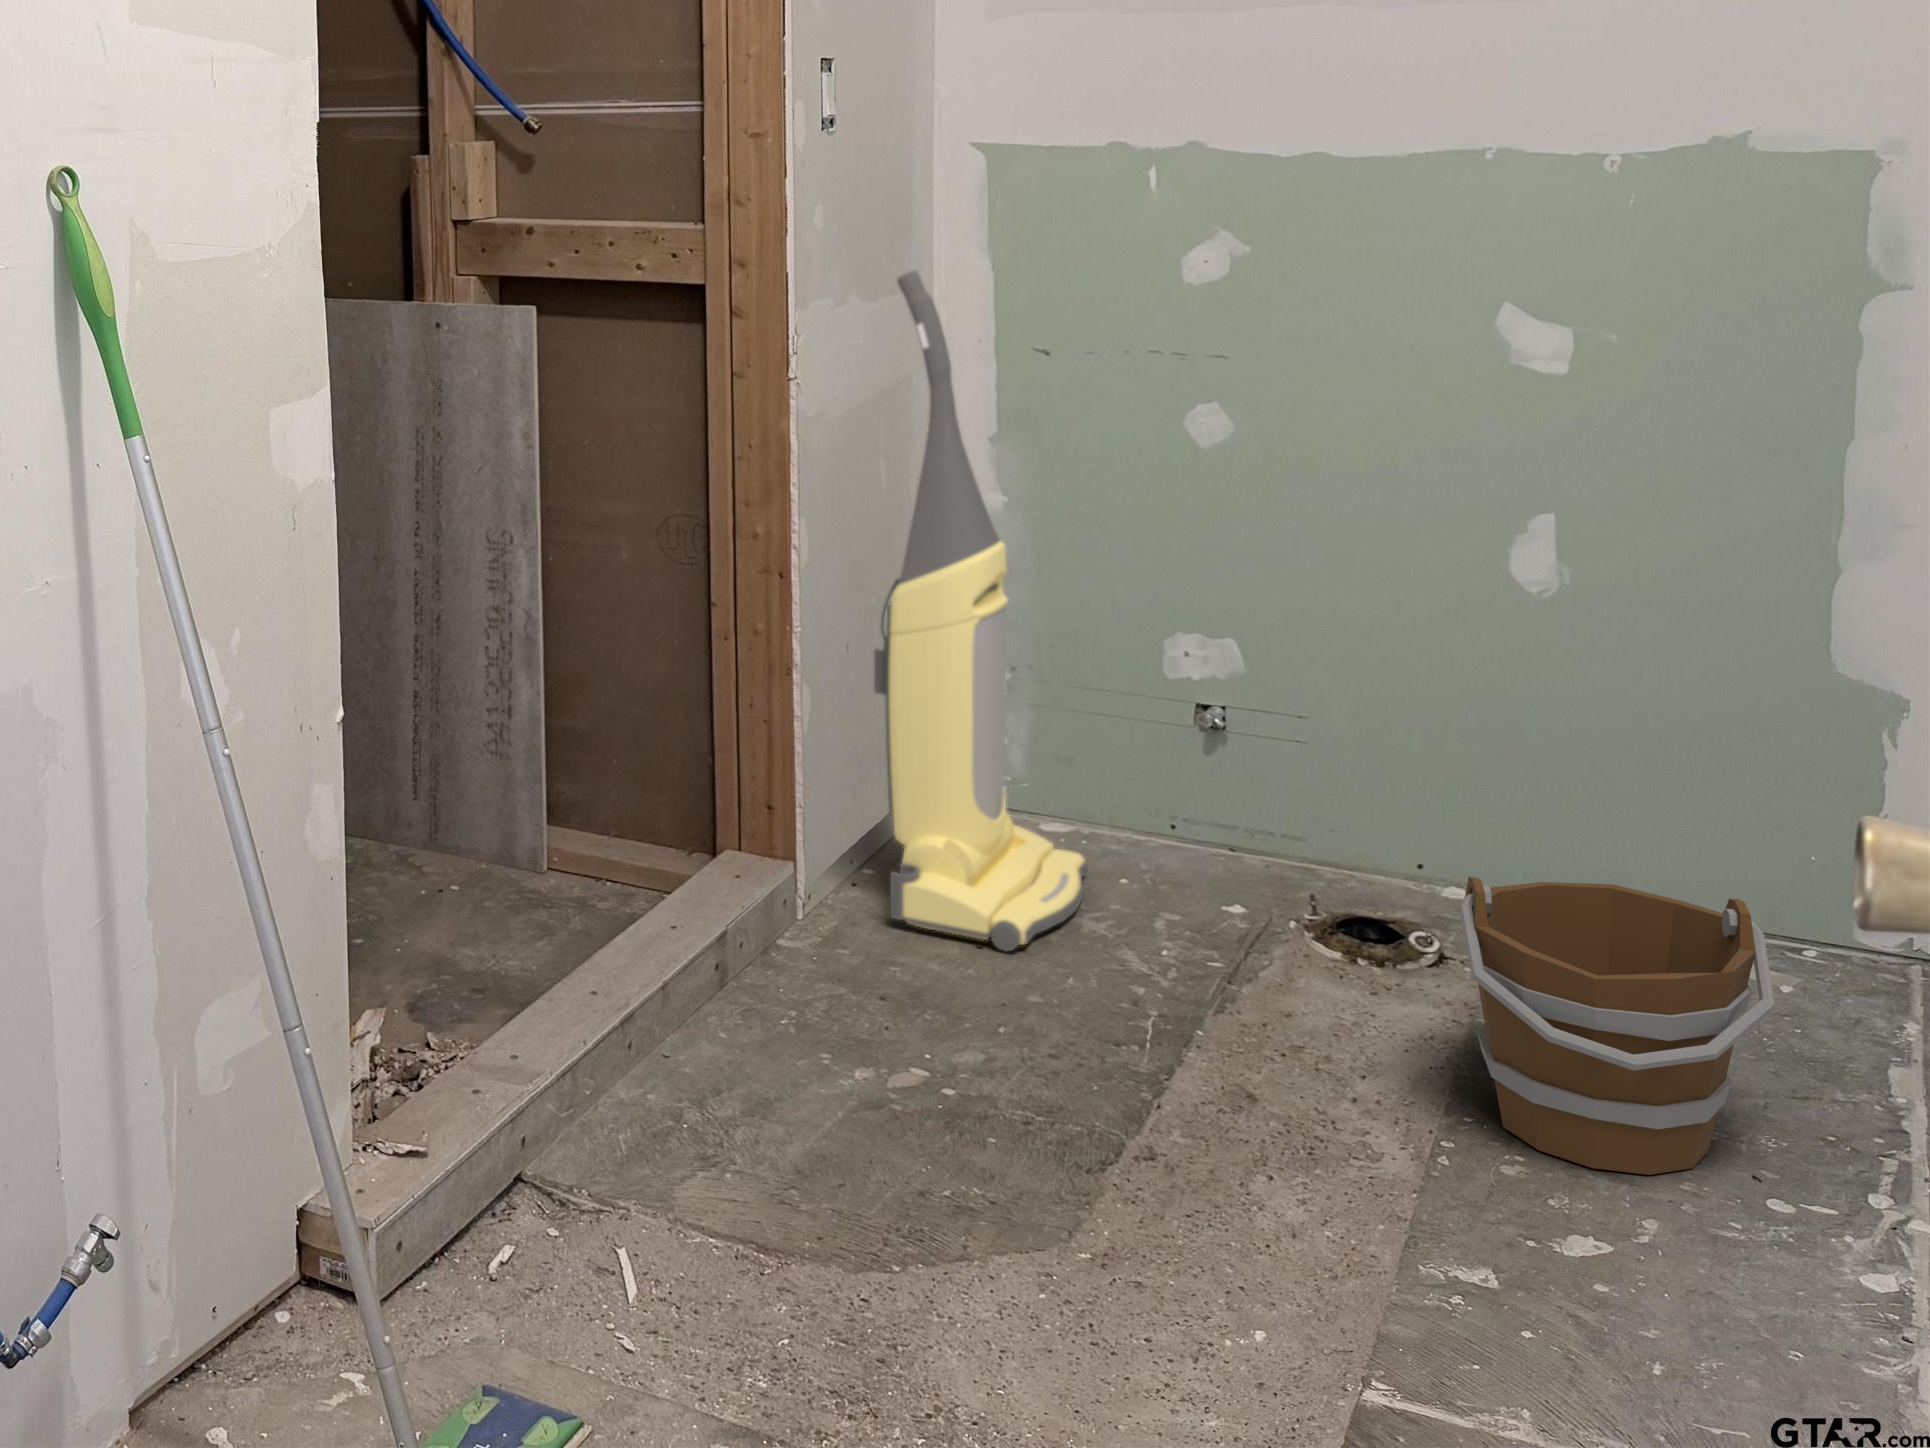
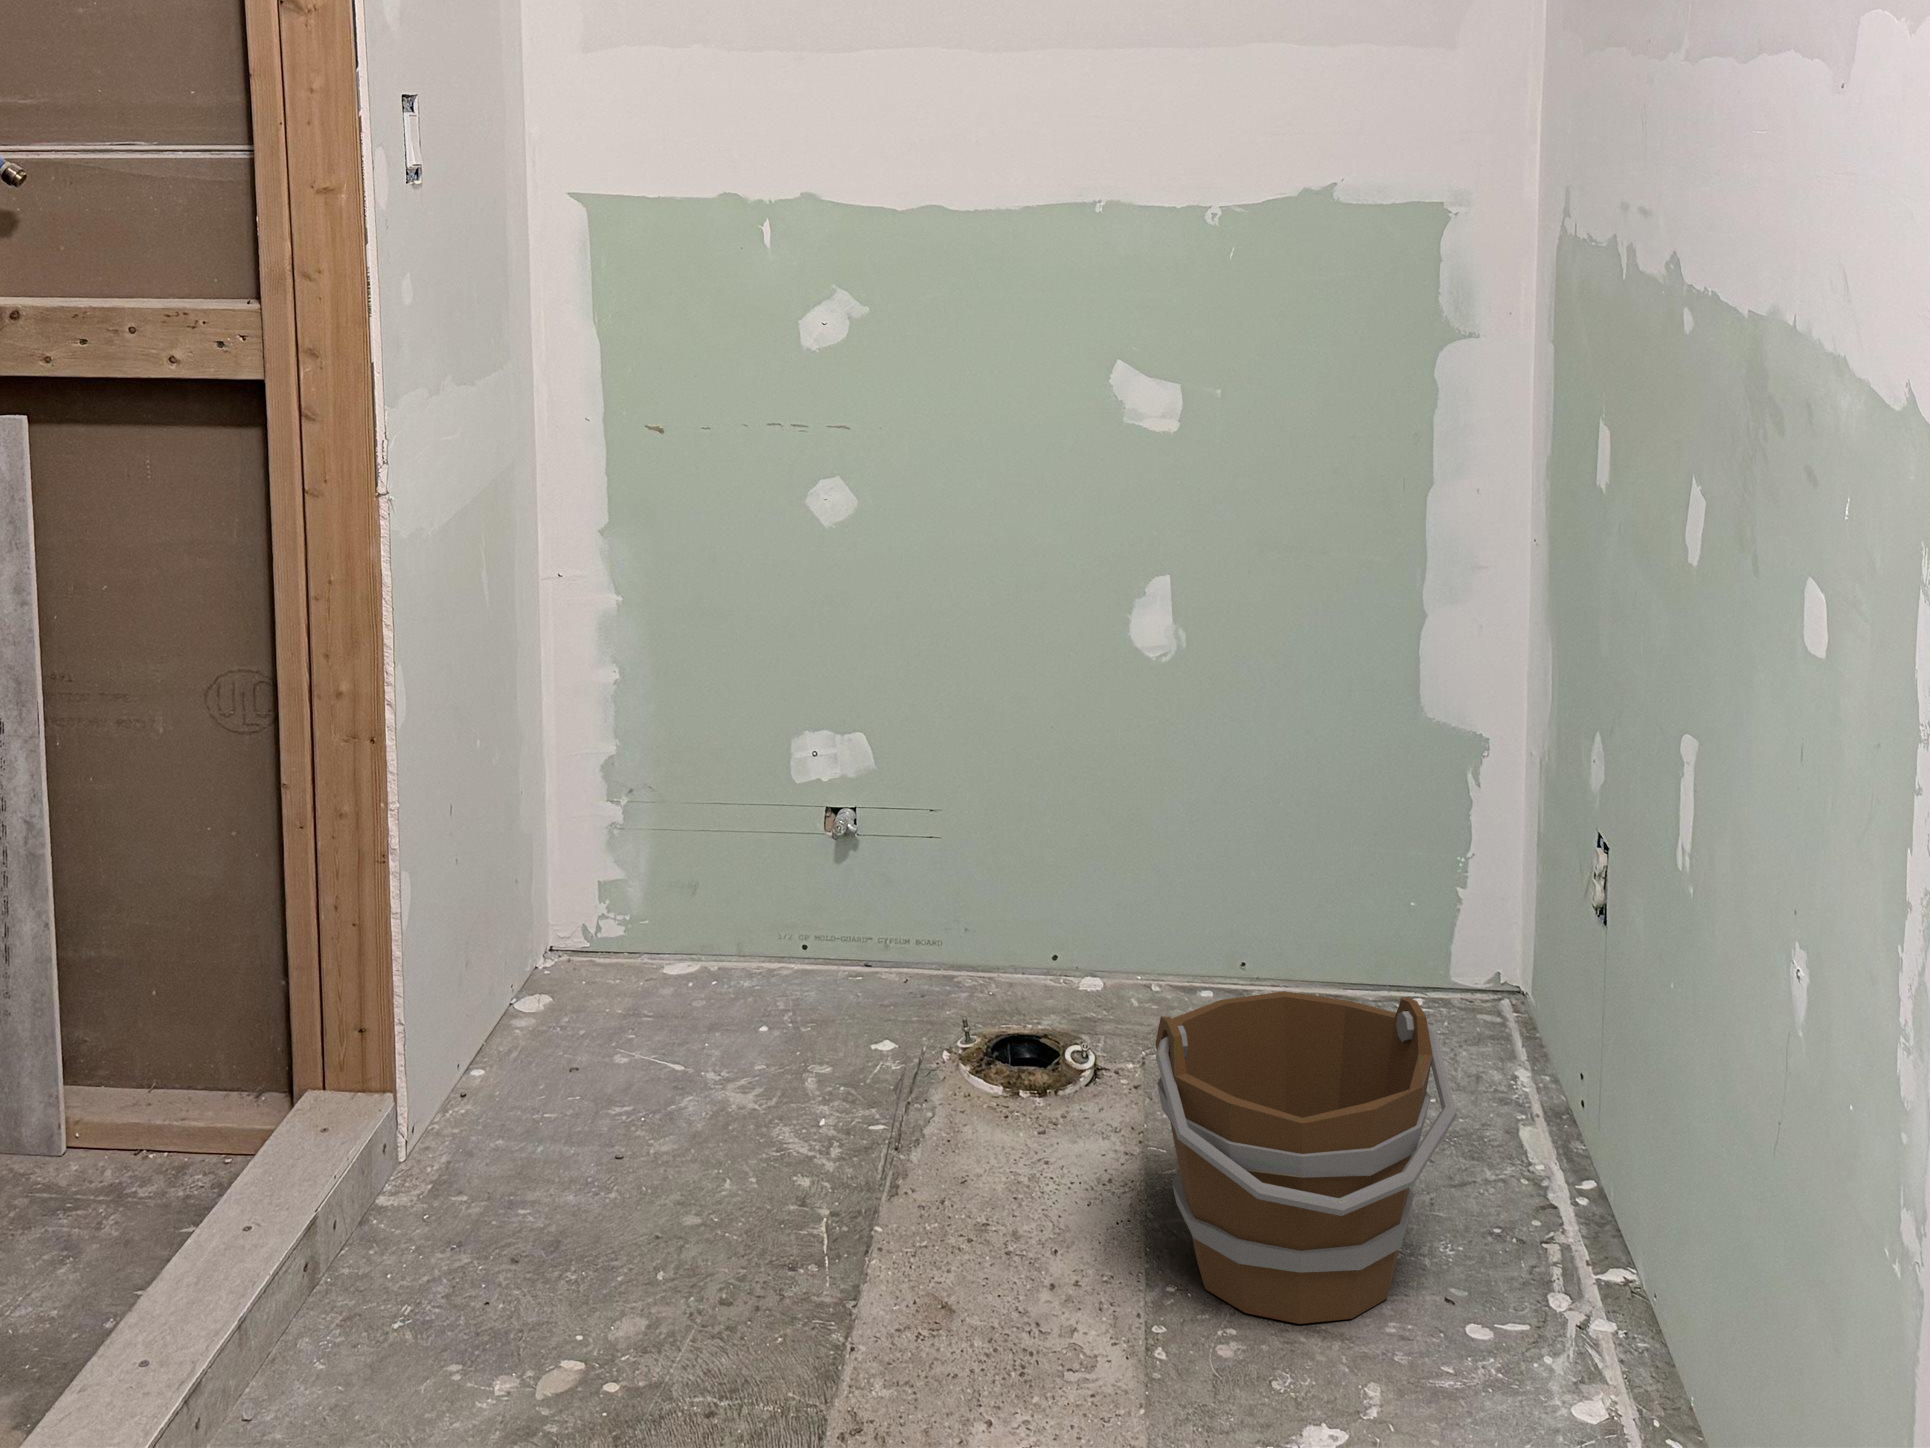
vacuum cleaner: present [874,271,1087,951] -> none [482,351,729,1160]

